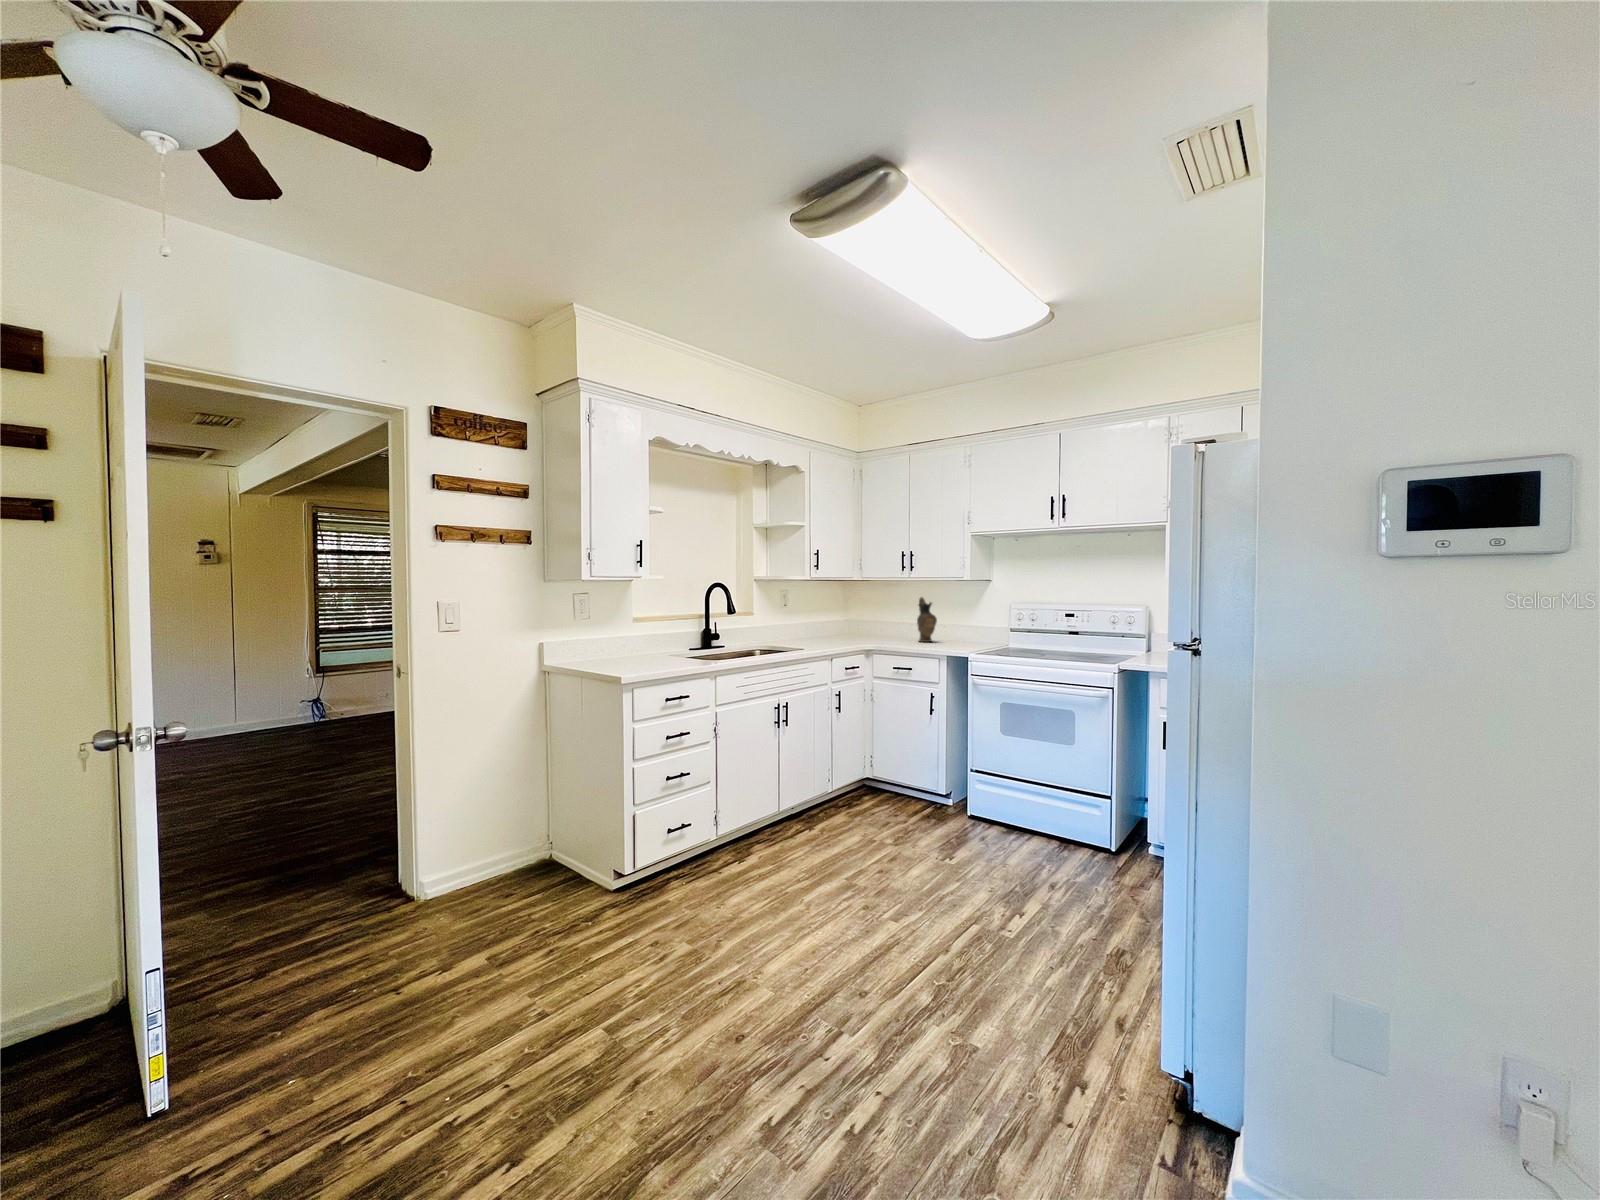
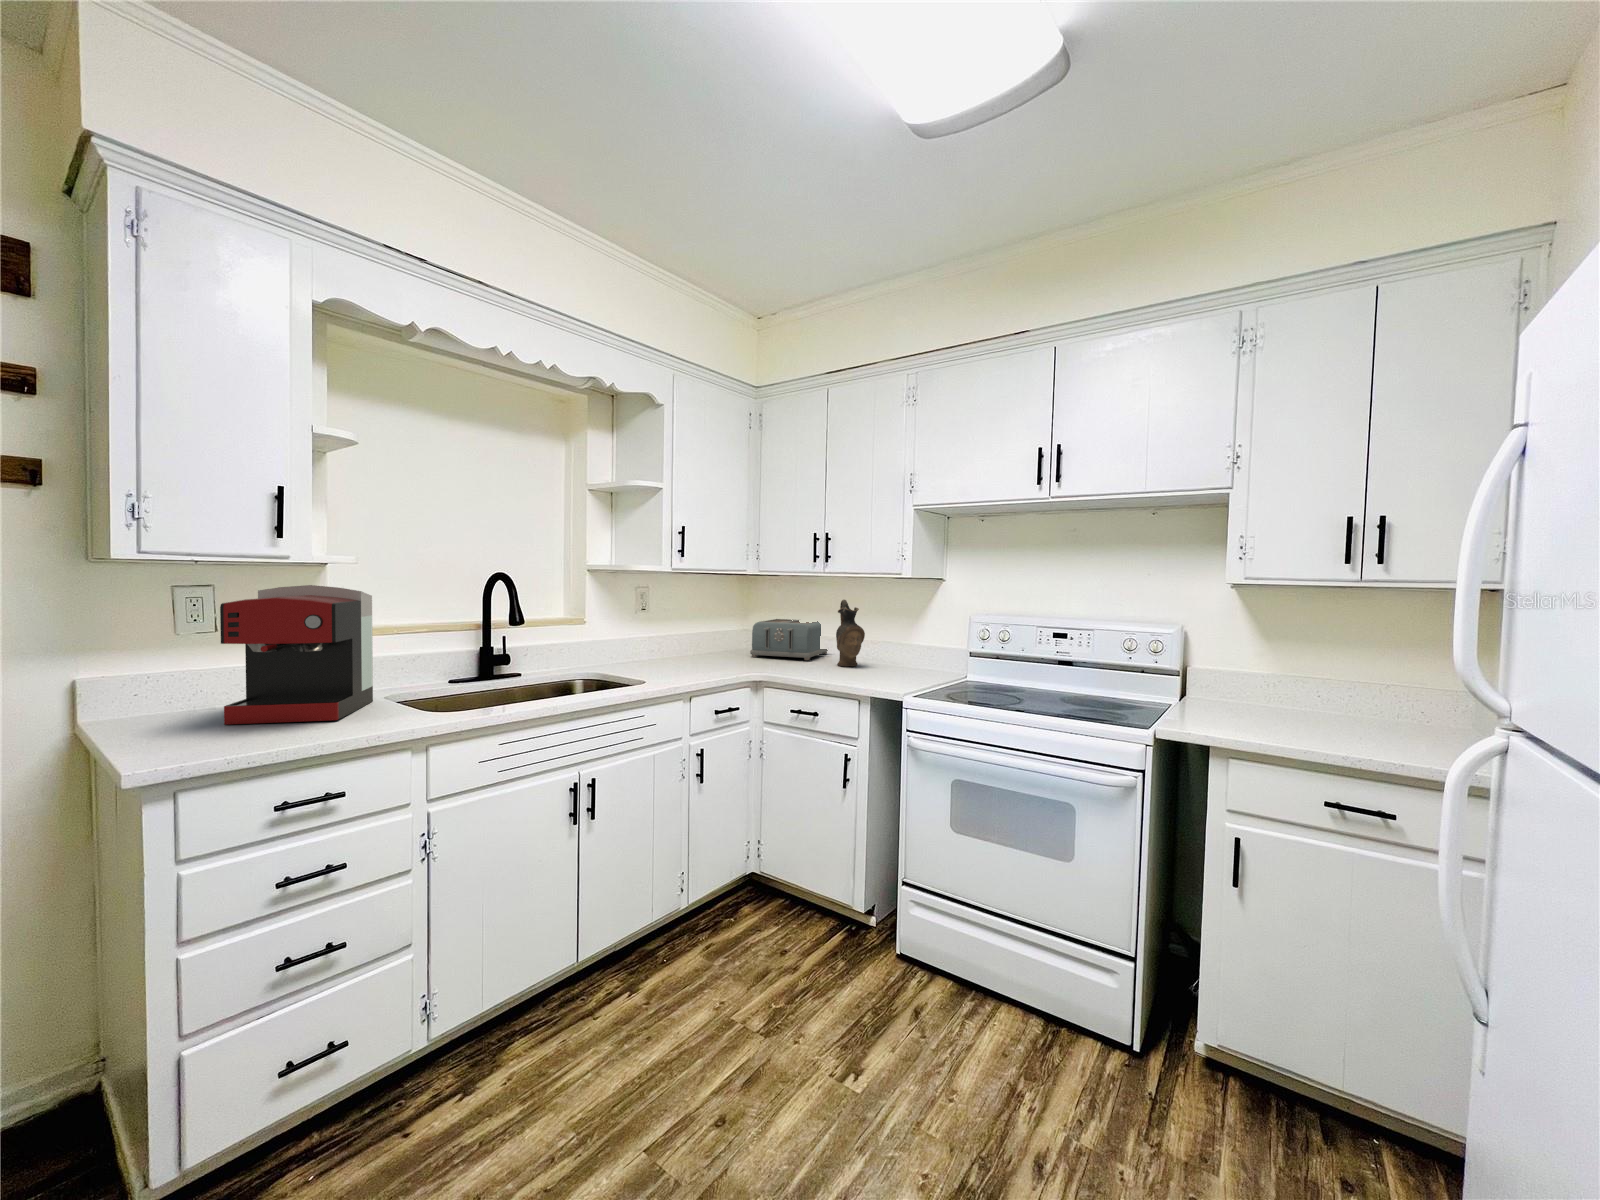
coffee maker: none [610,591,664,665] -> present [220,585,373,725]
toaster: none [856,612,908,639] -> present [750,619,828,660]

